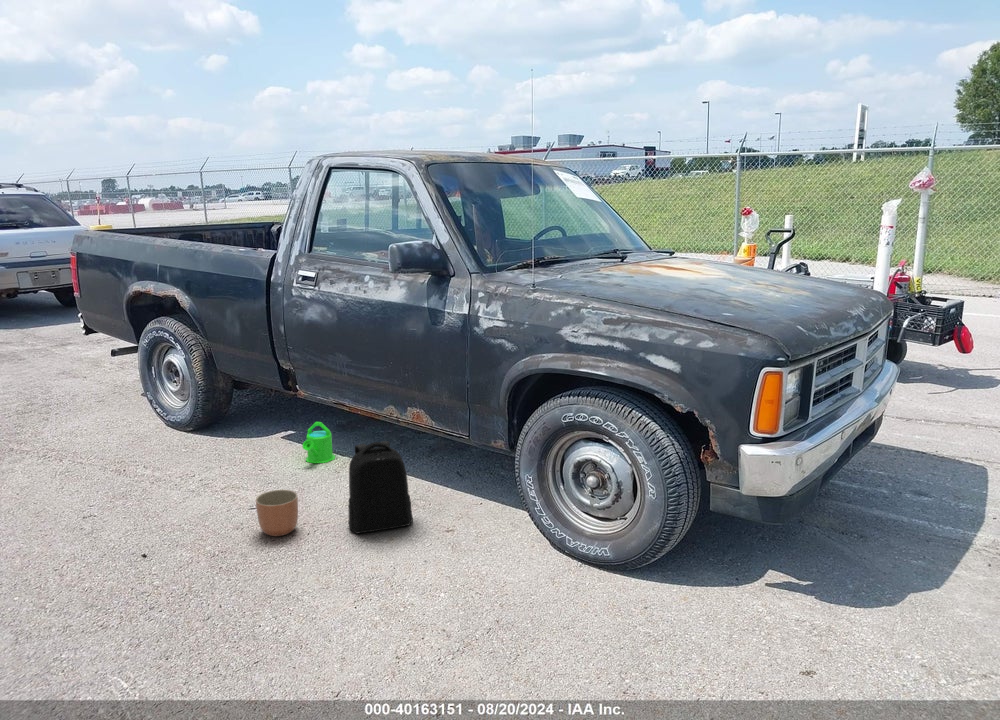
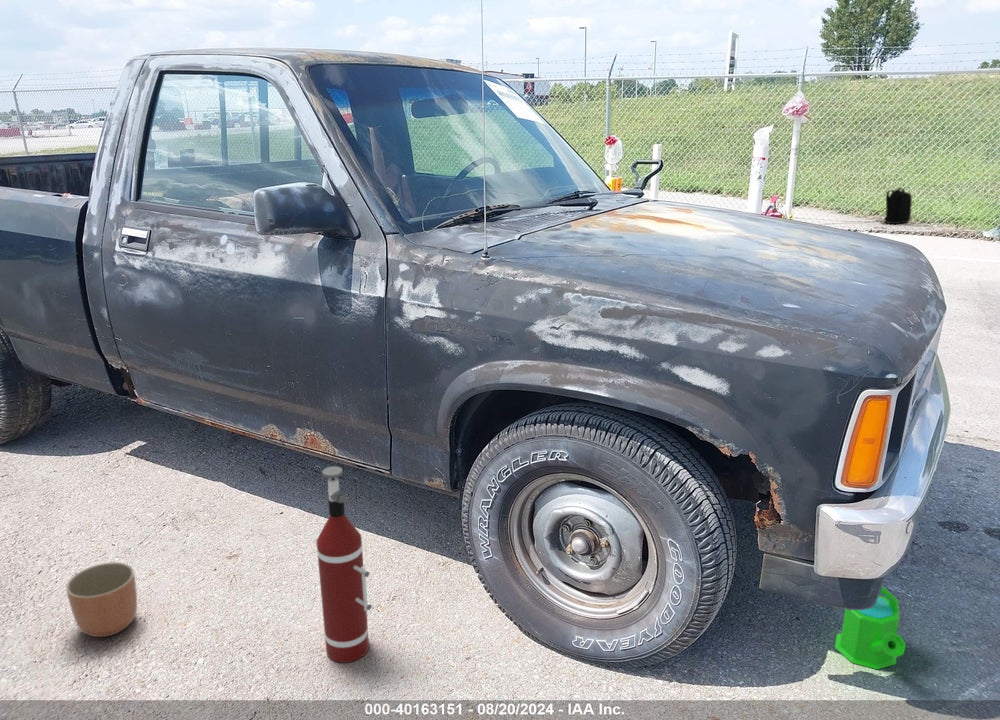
watering can: present [302,422,335,464] -> present [835,586,906,669]
fire extinguisher: none [417,422,451,558] -> present [317,466,372,663]
backpack: present [348,441,413,533] -> present [884,188,912,224]

